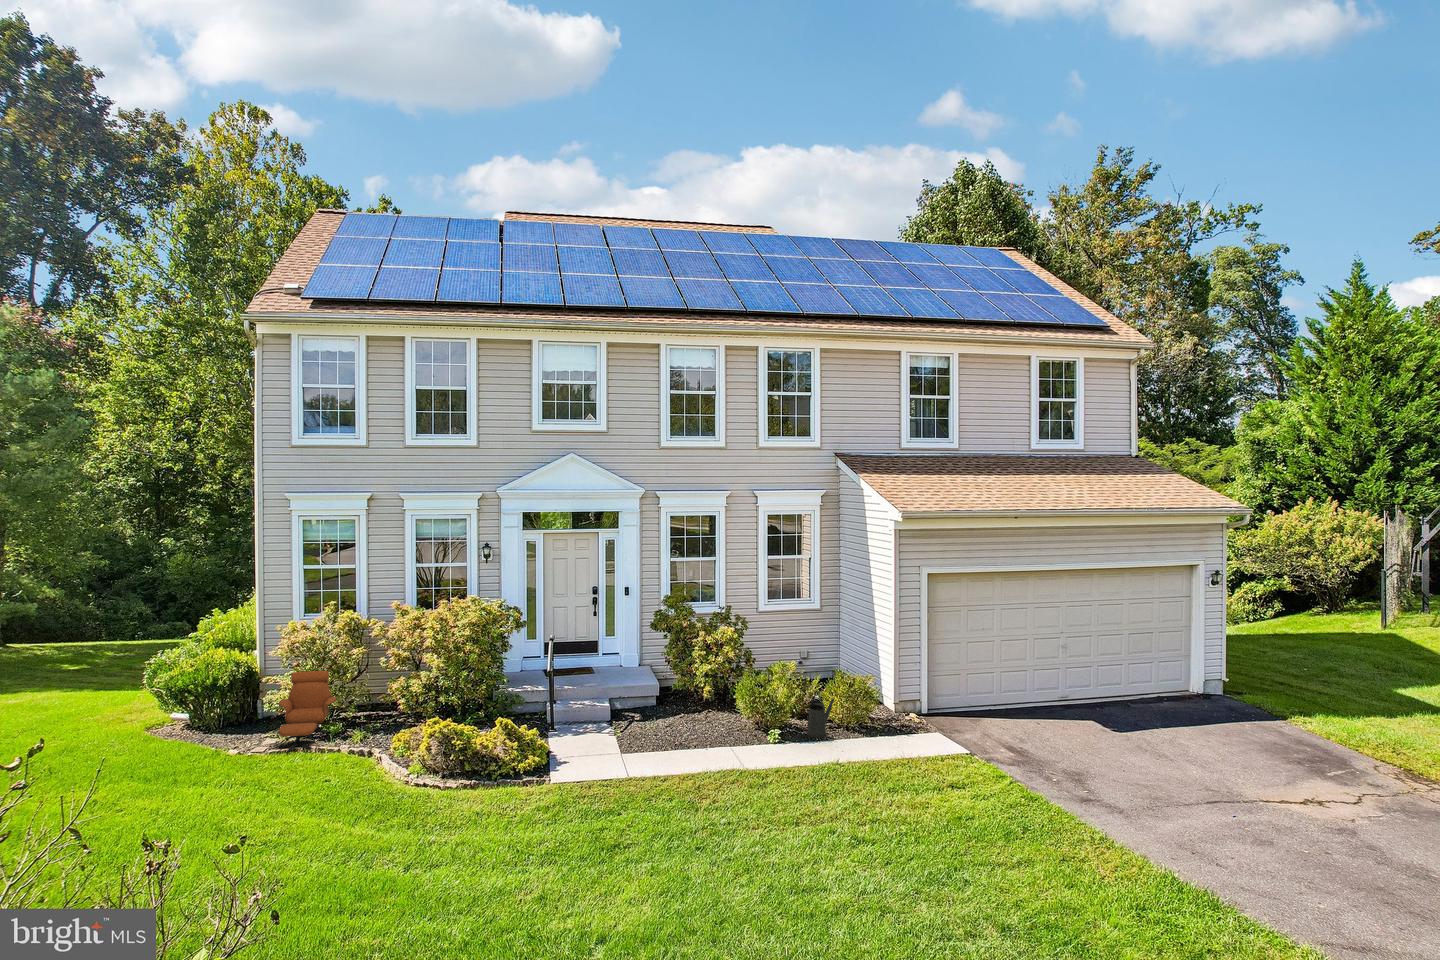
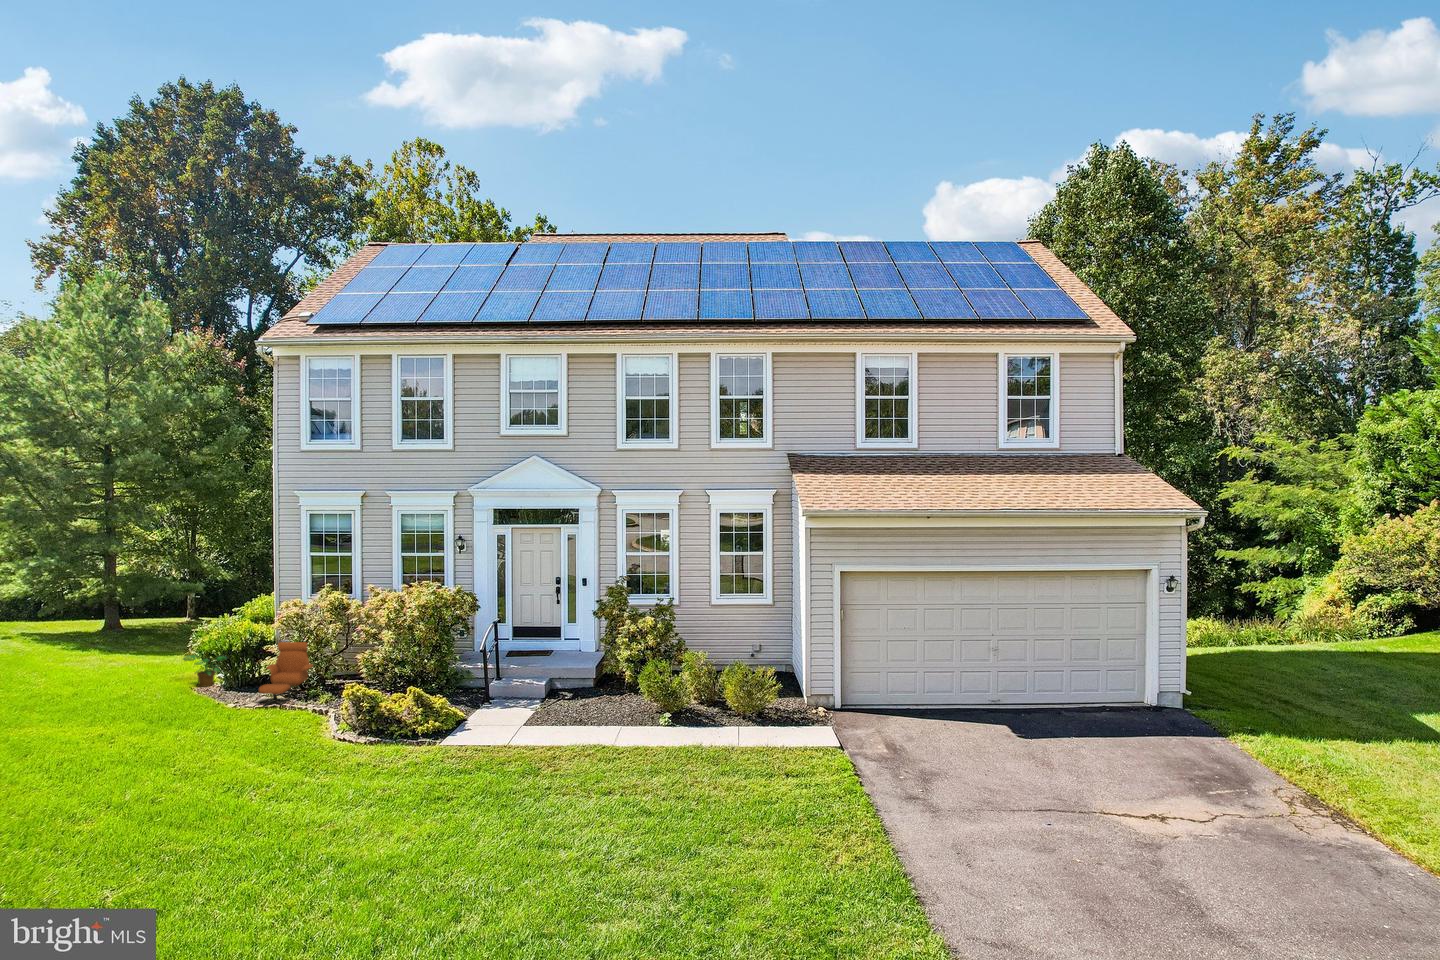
potted plant: none [157,692,216,732] -> present [183,655,227,687]
watering can: present [807,698,834,738] -> none [702,686,736,724]

